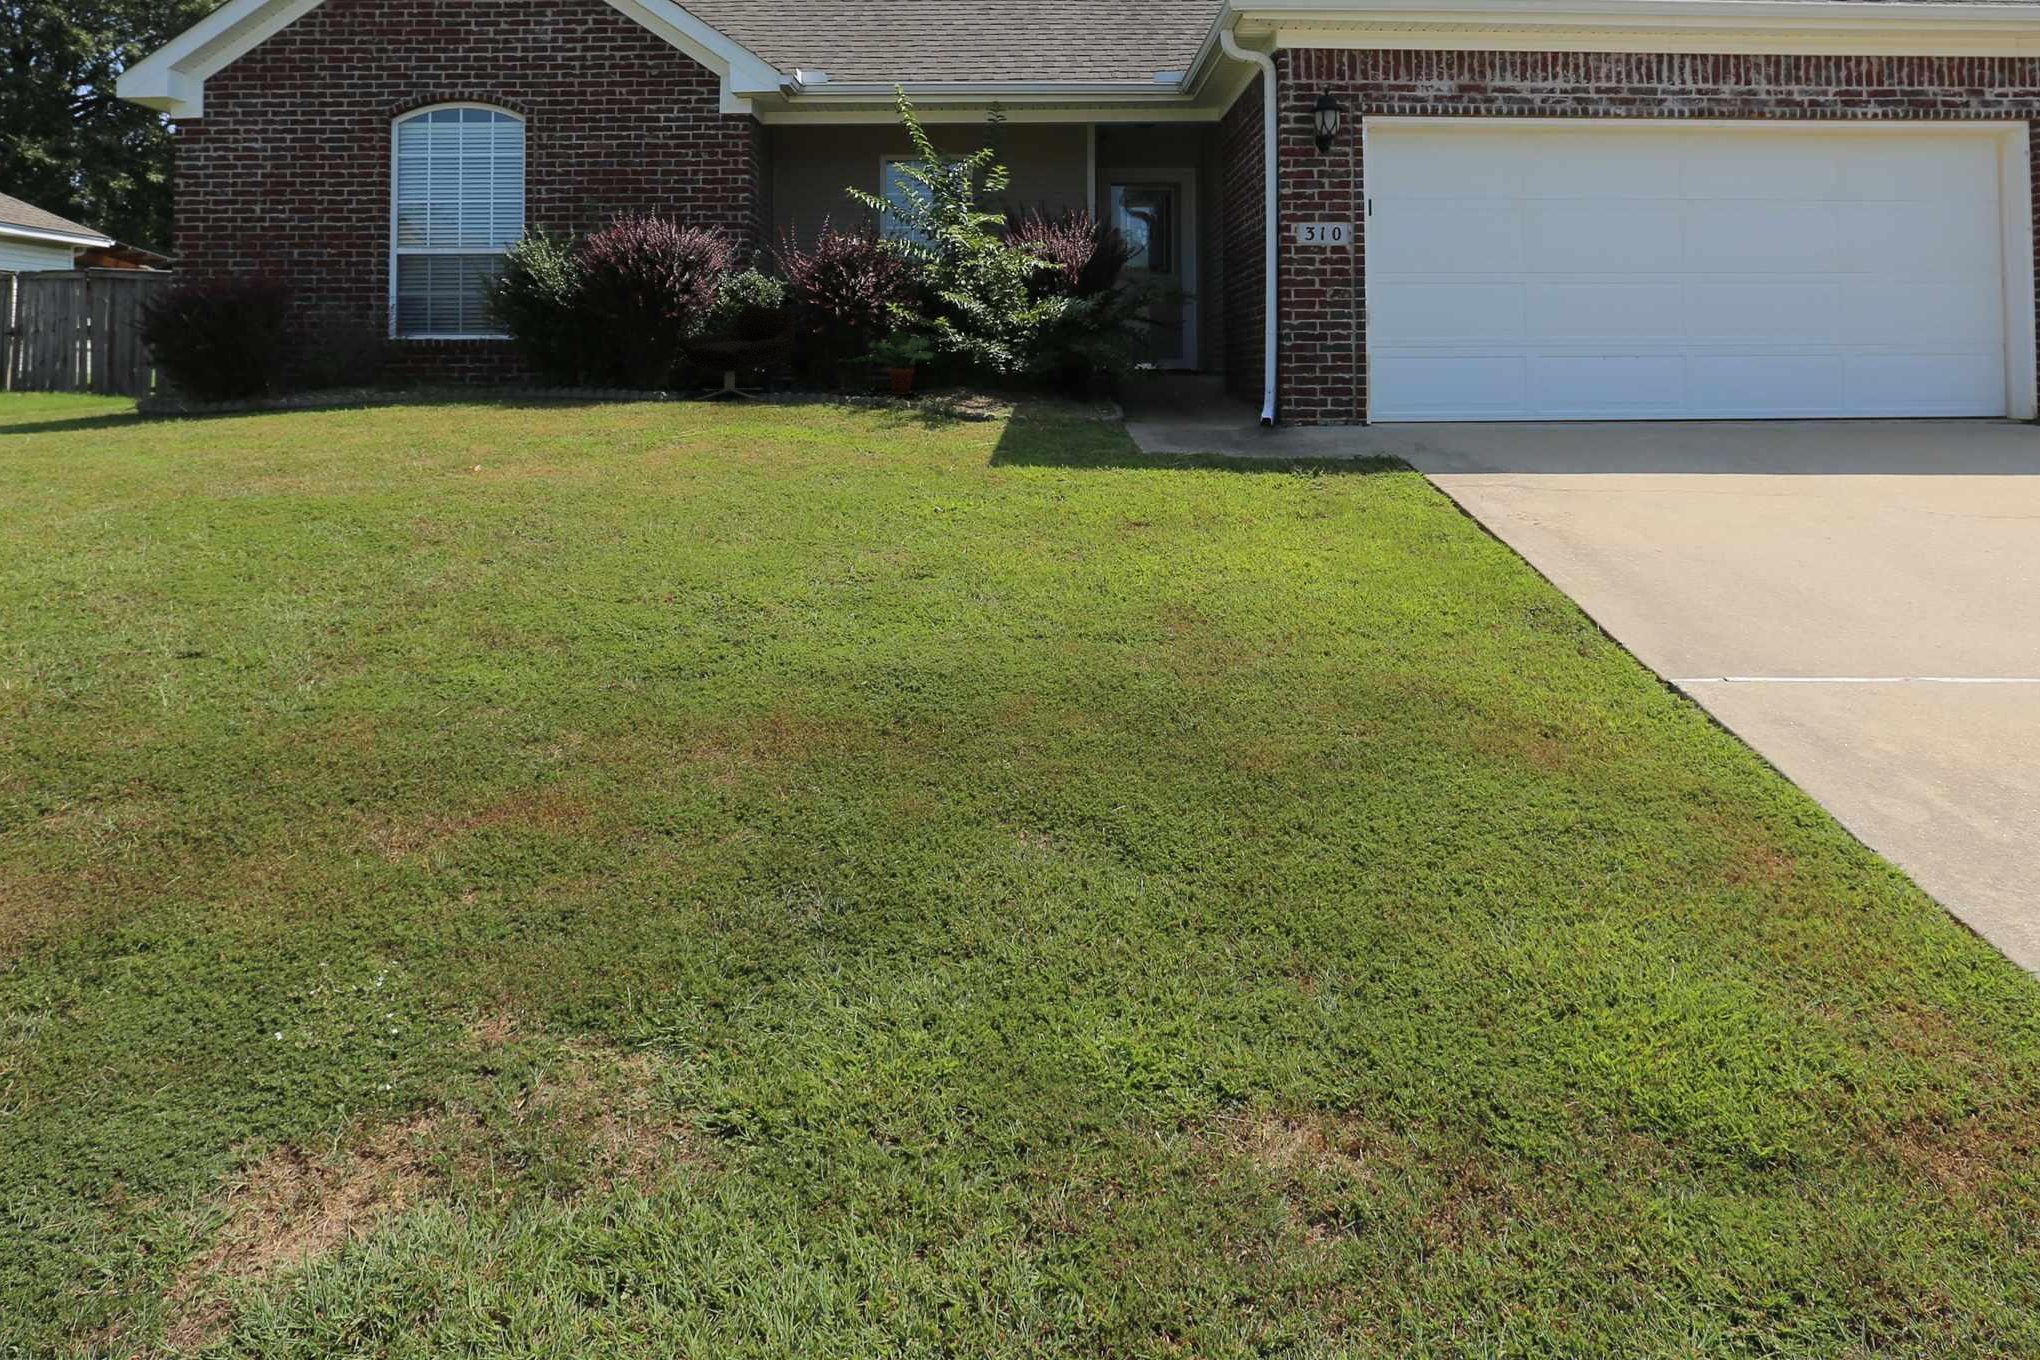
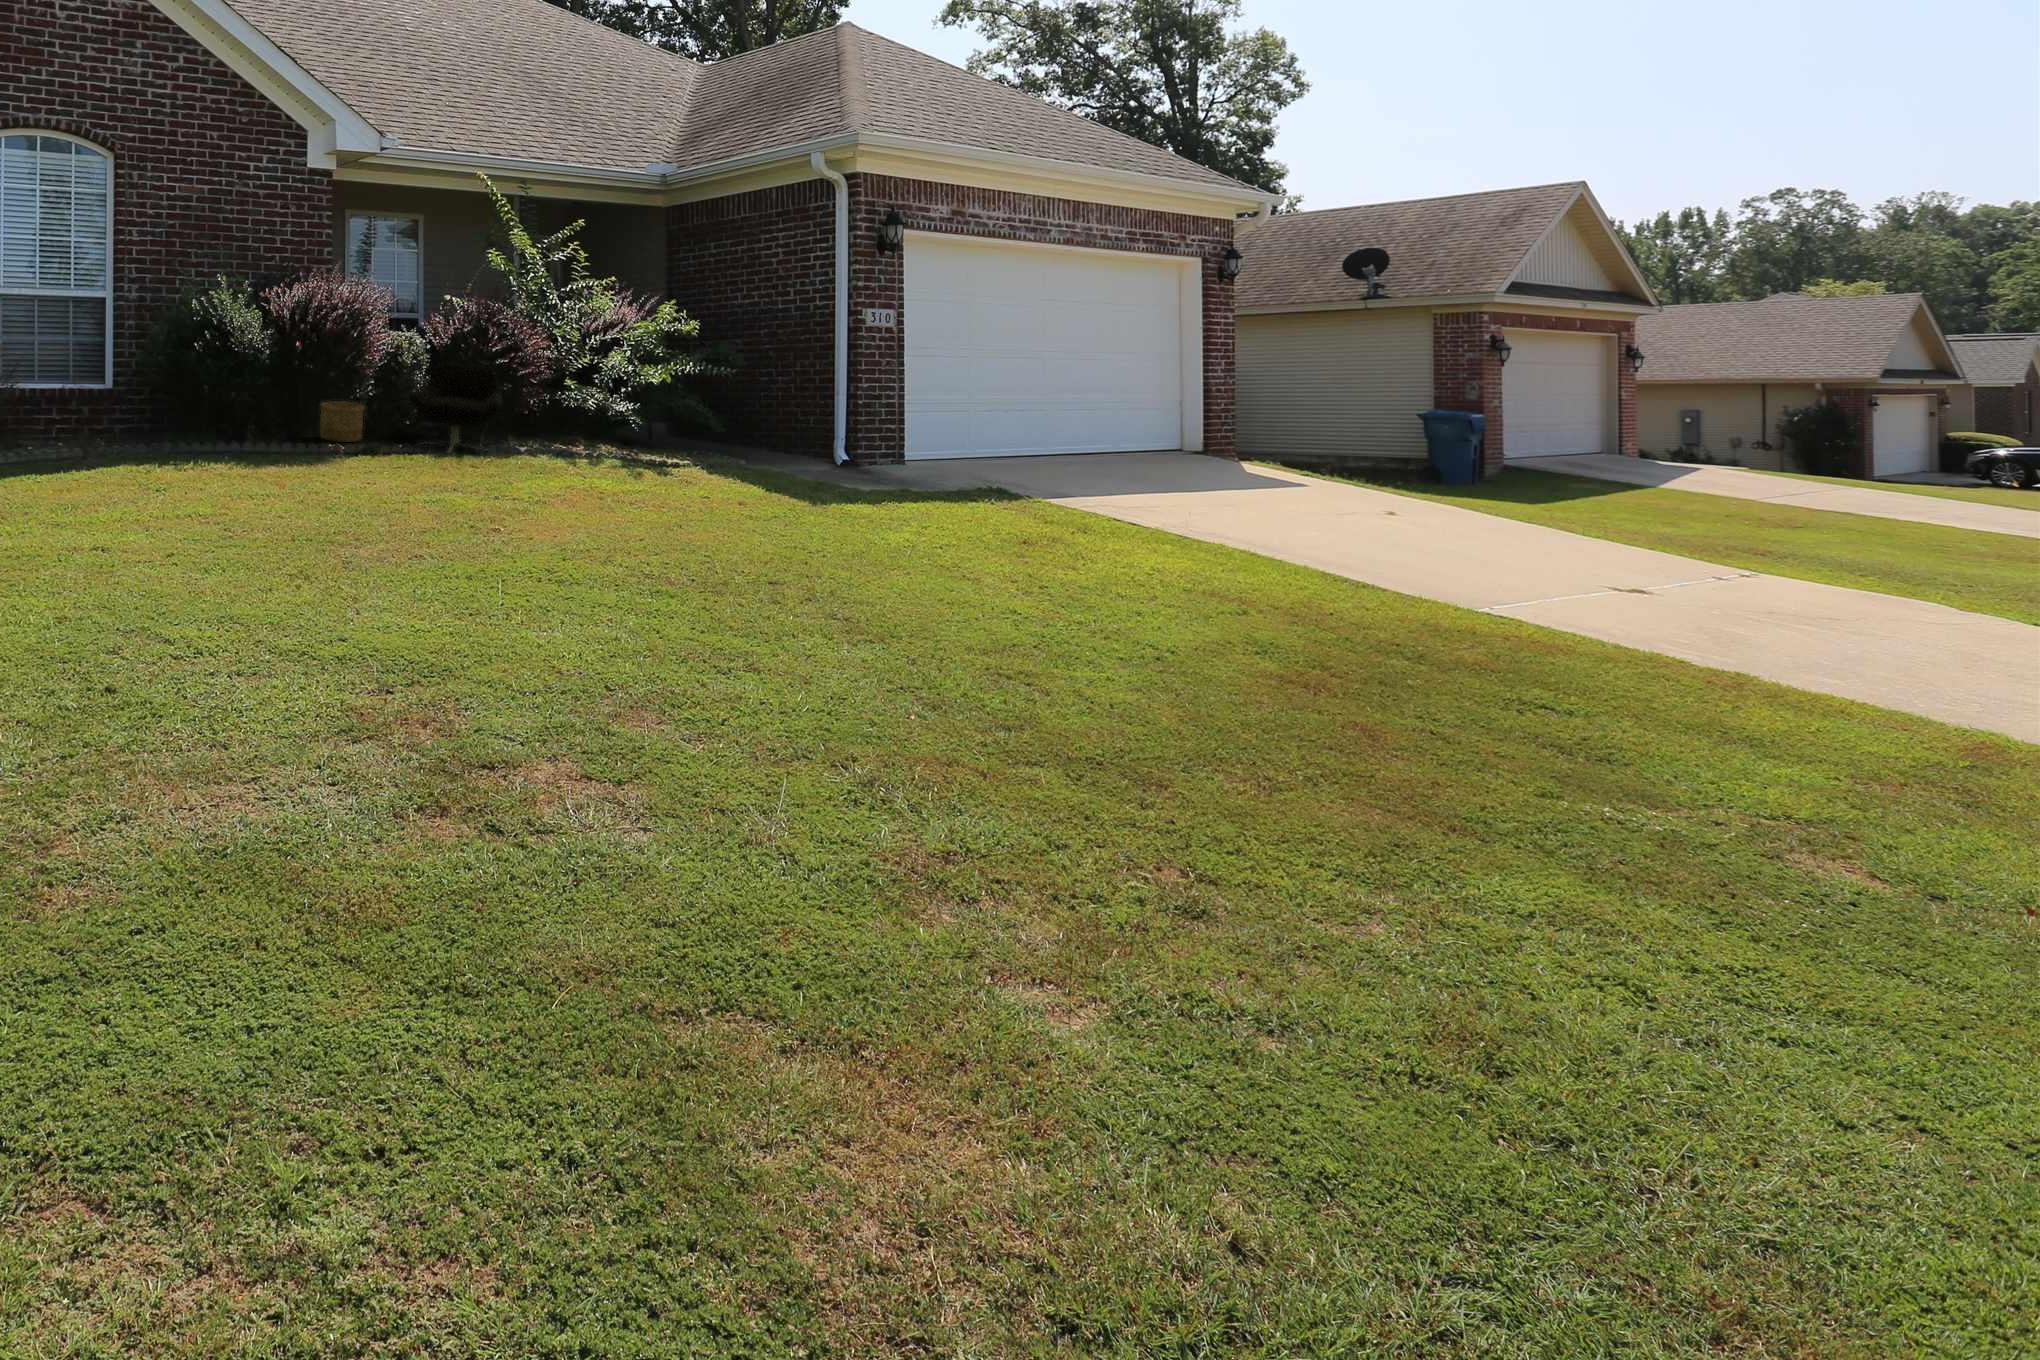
potted plant: present [847,329,935,395] -> none [535,387,621,445]
wooden bucket: none [600,347,647,388] -> present [320,401,364,442]

